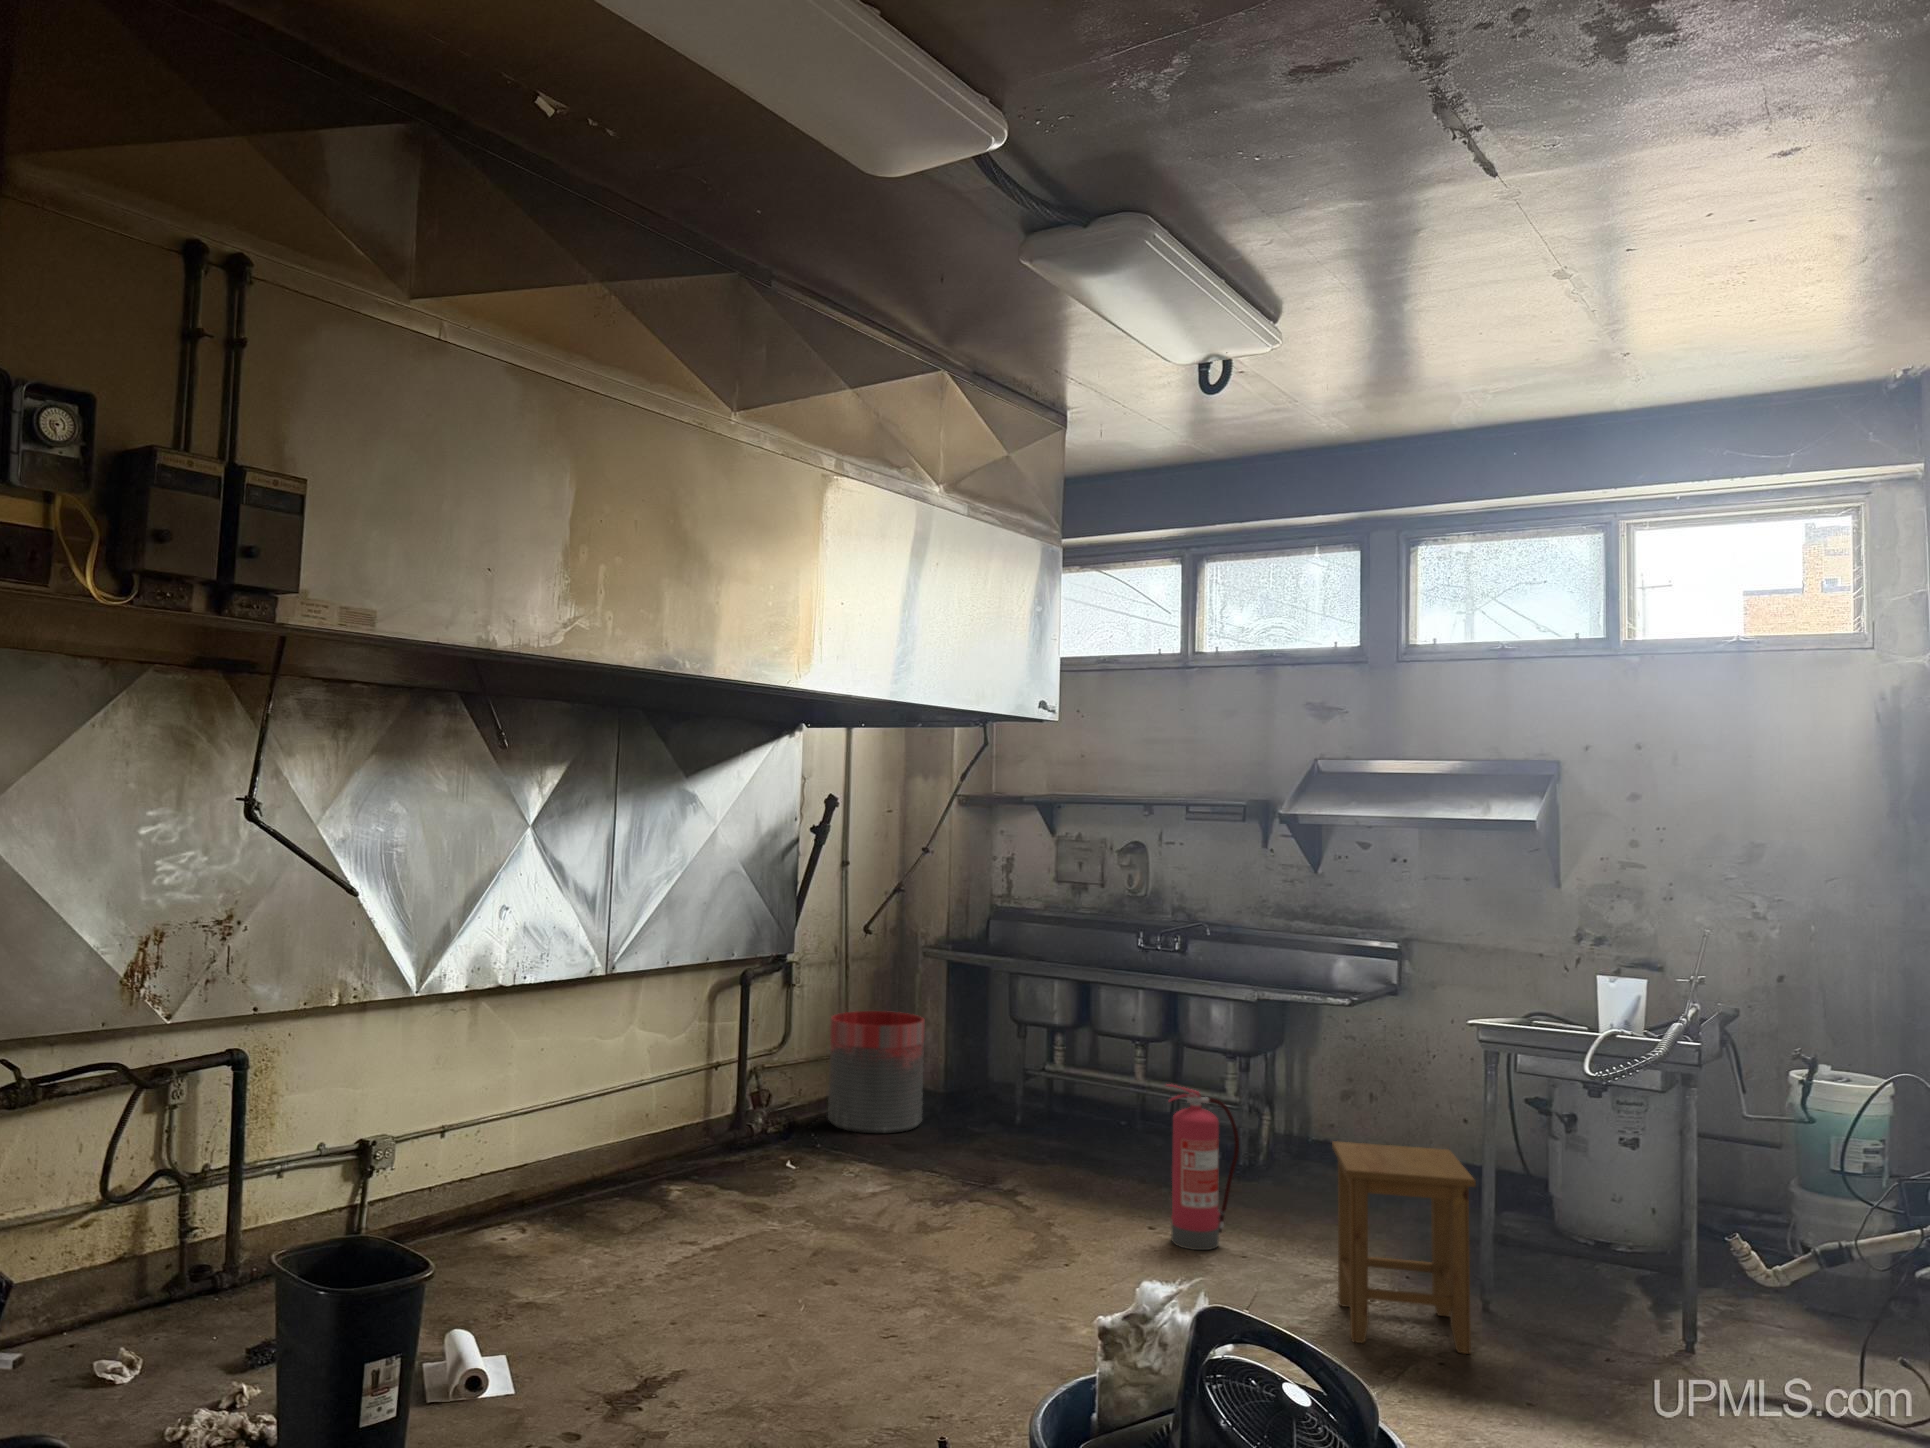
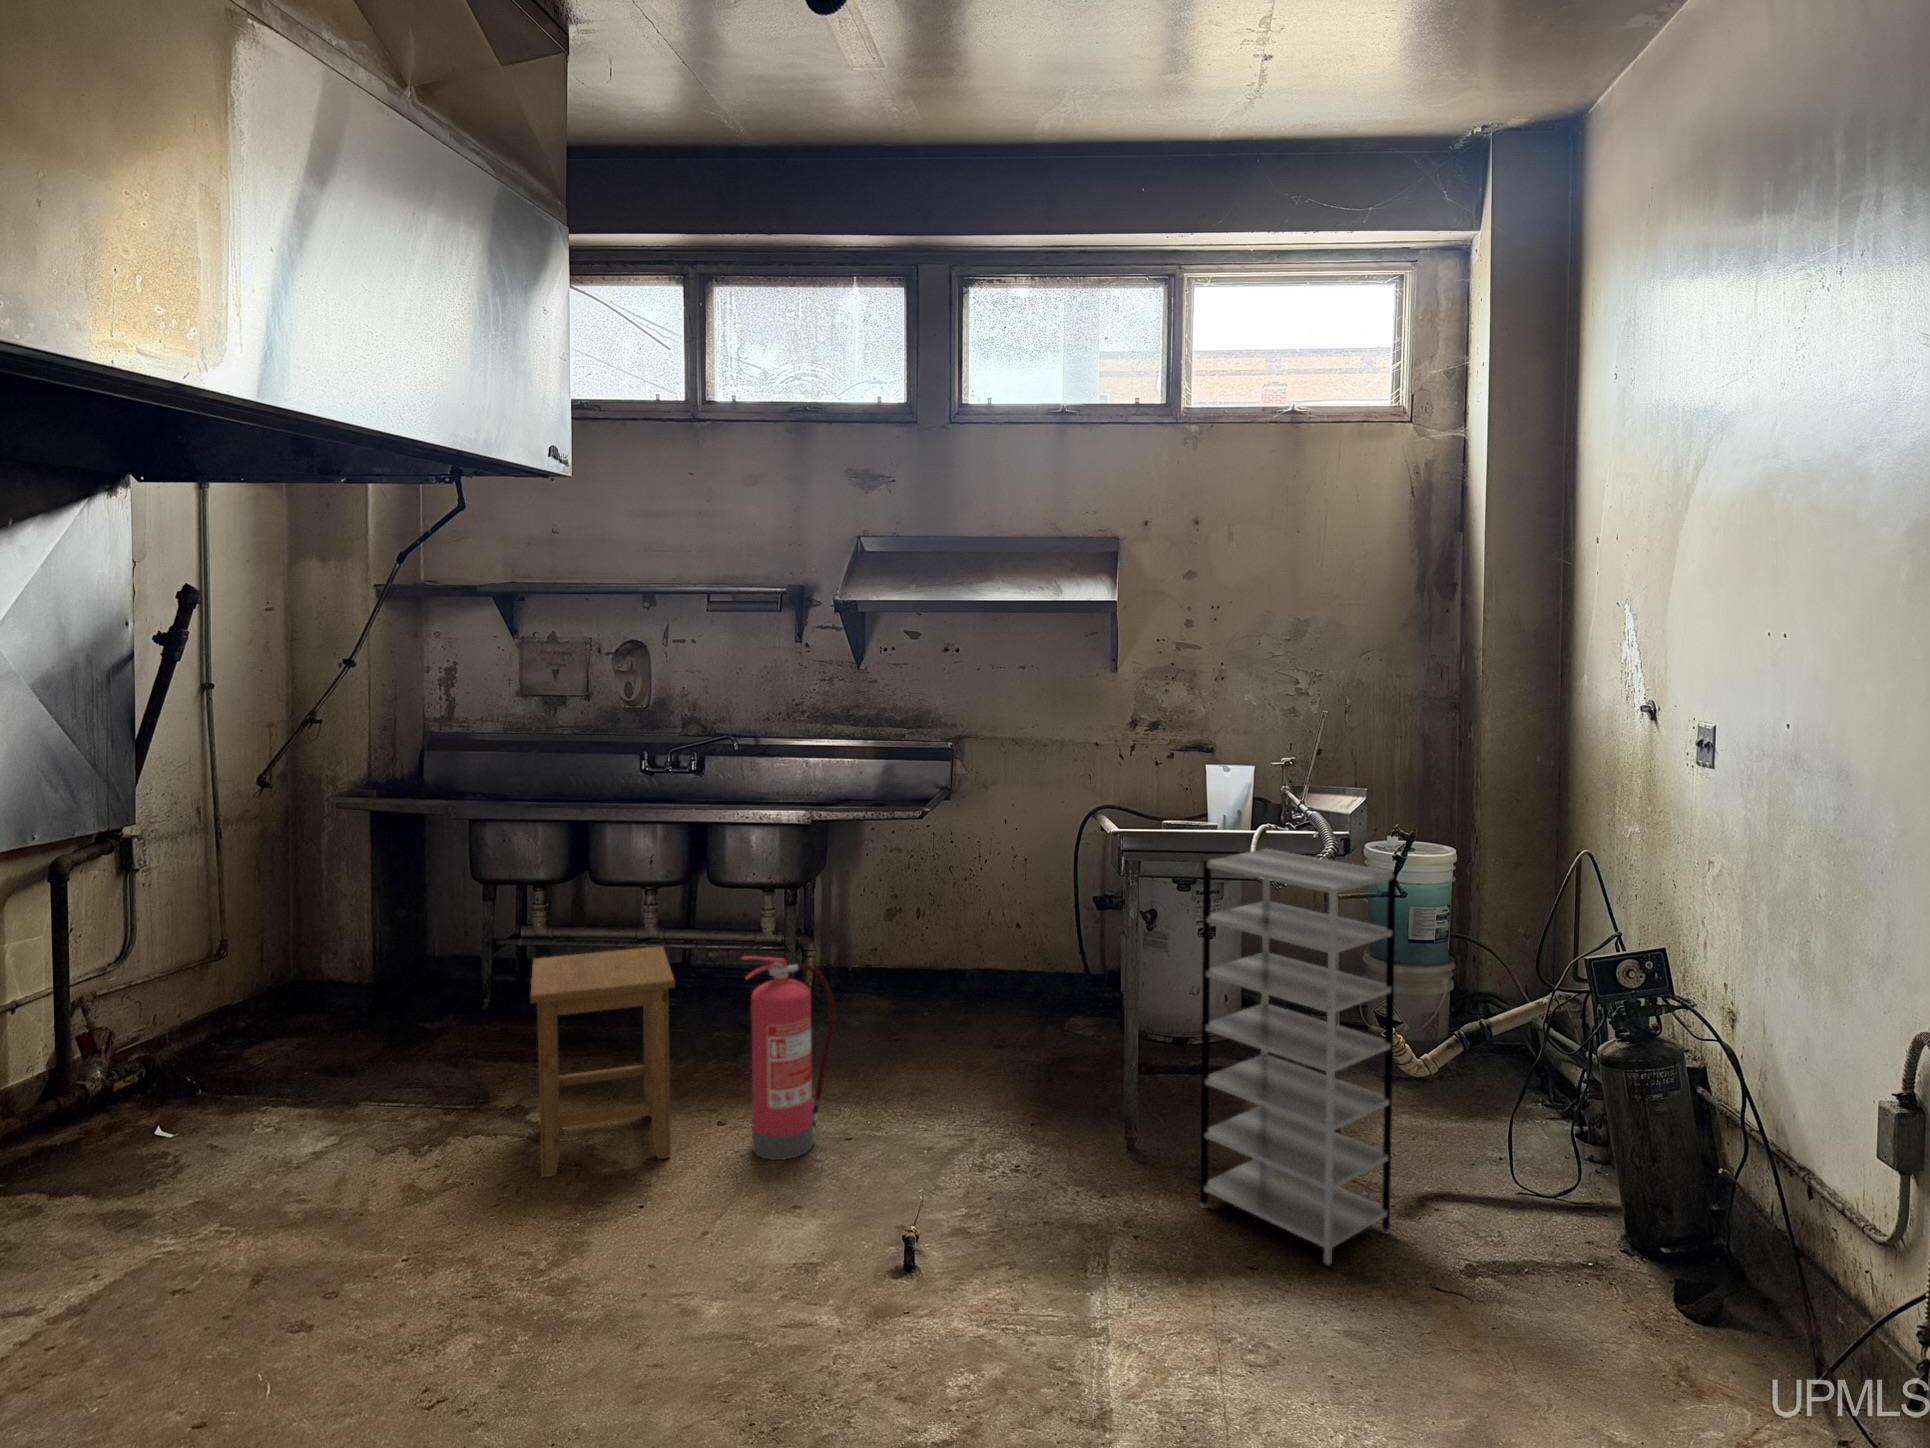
trash can: present [828,1011,925,1133] -> none [187,889,351,1071]
shelving unit: none [1517,1044,1694,1409] -> present [1200,849,1396,1269]
stool: present [1332,1141,1476,1354] -> present [531,946,675,1177]

